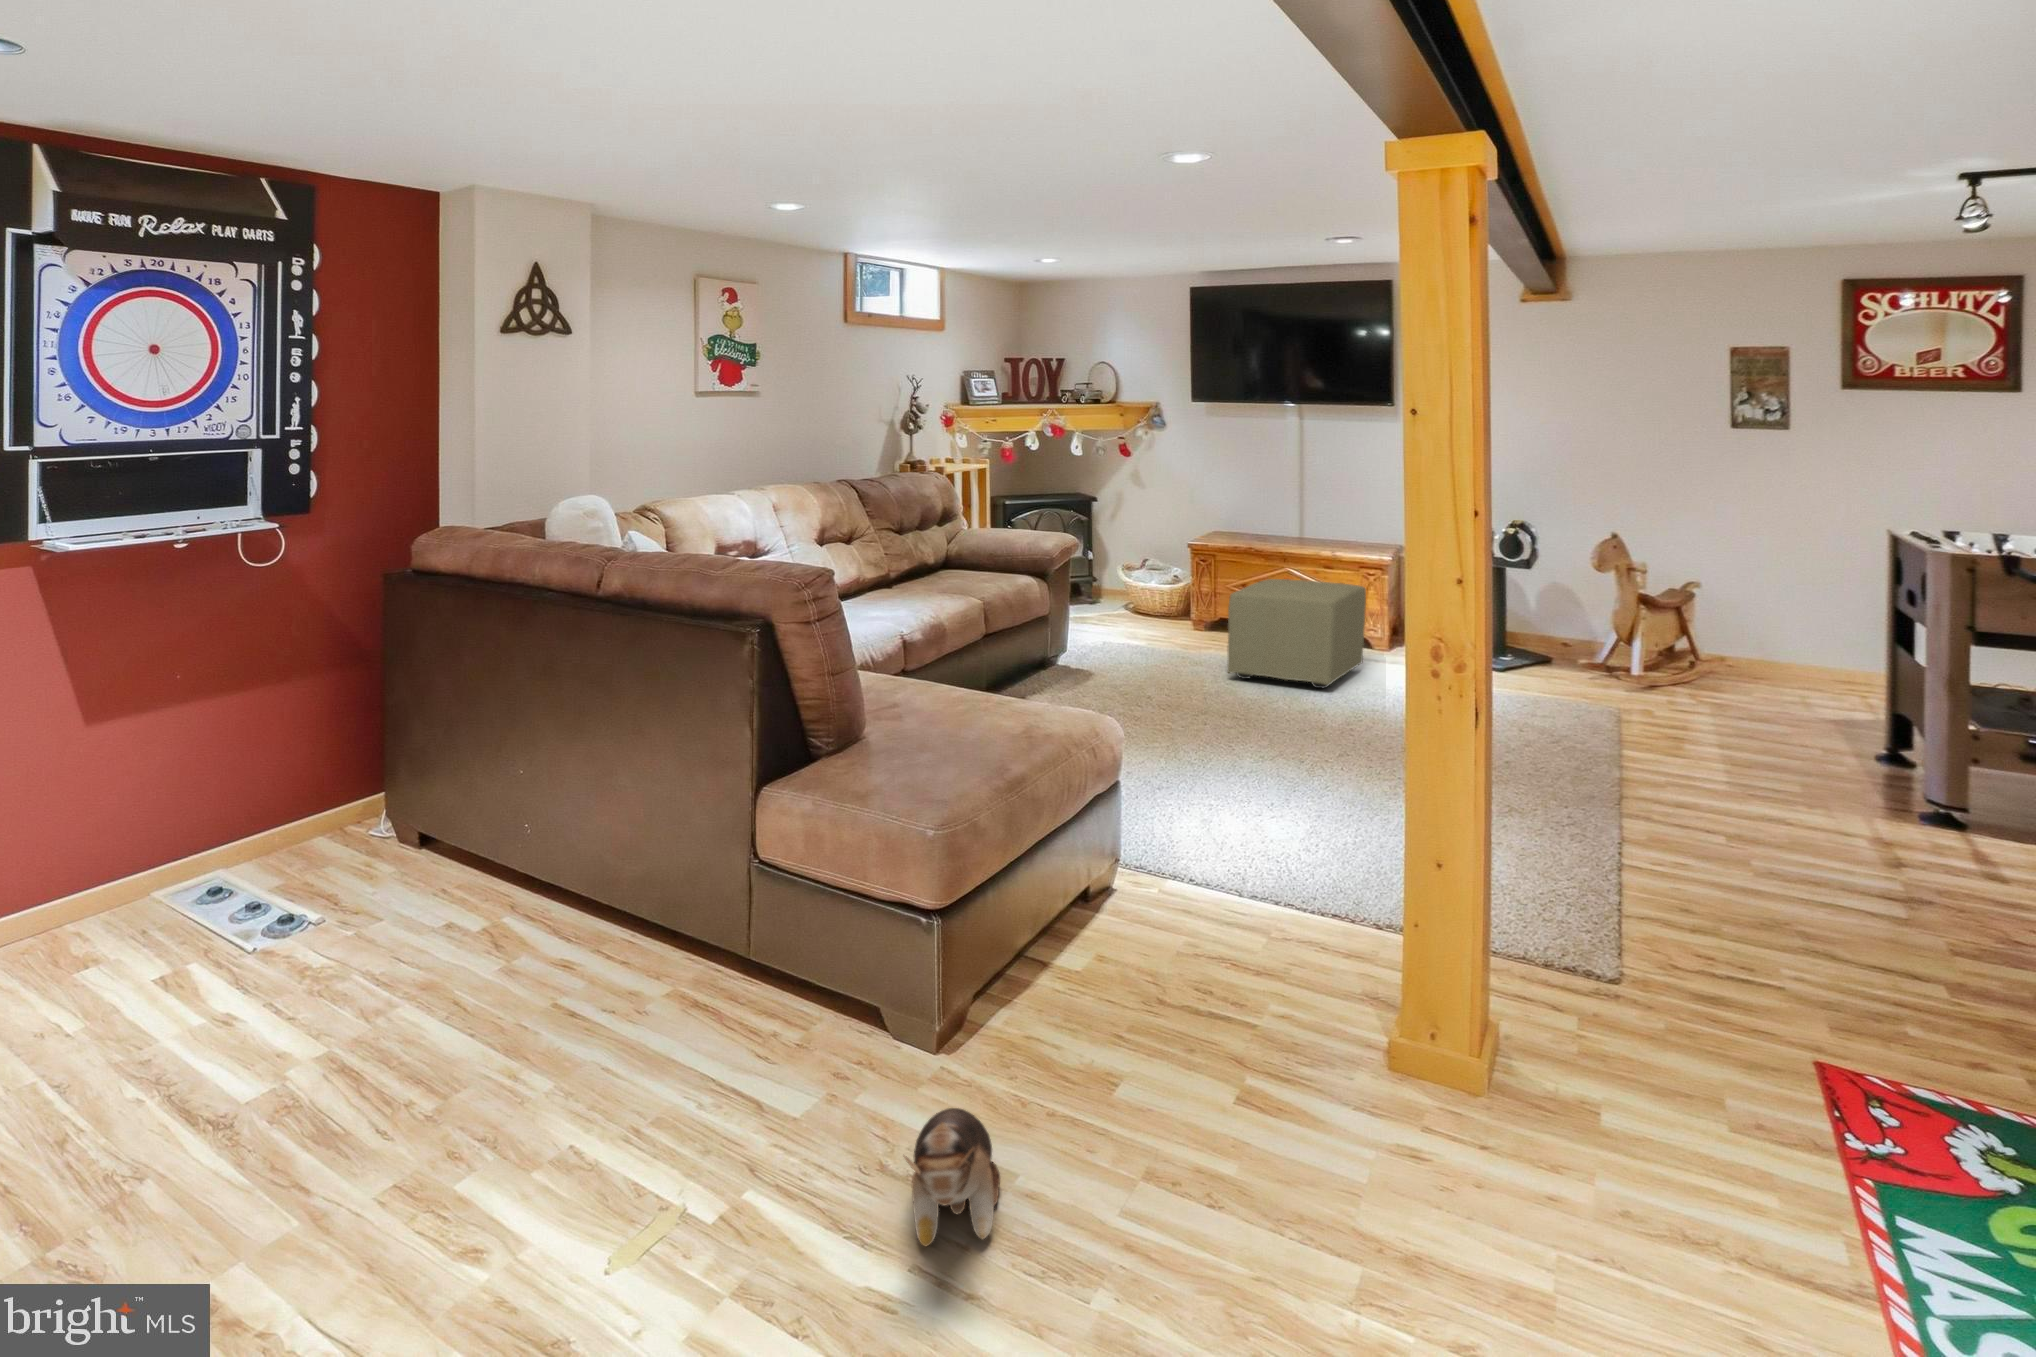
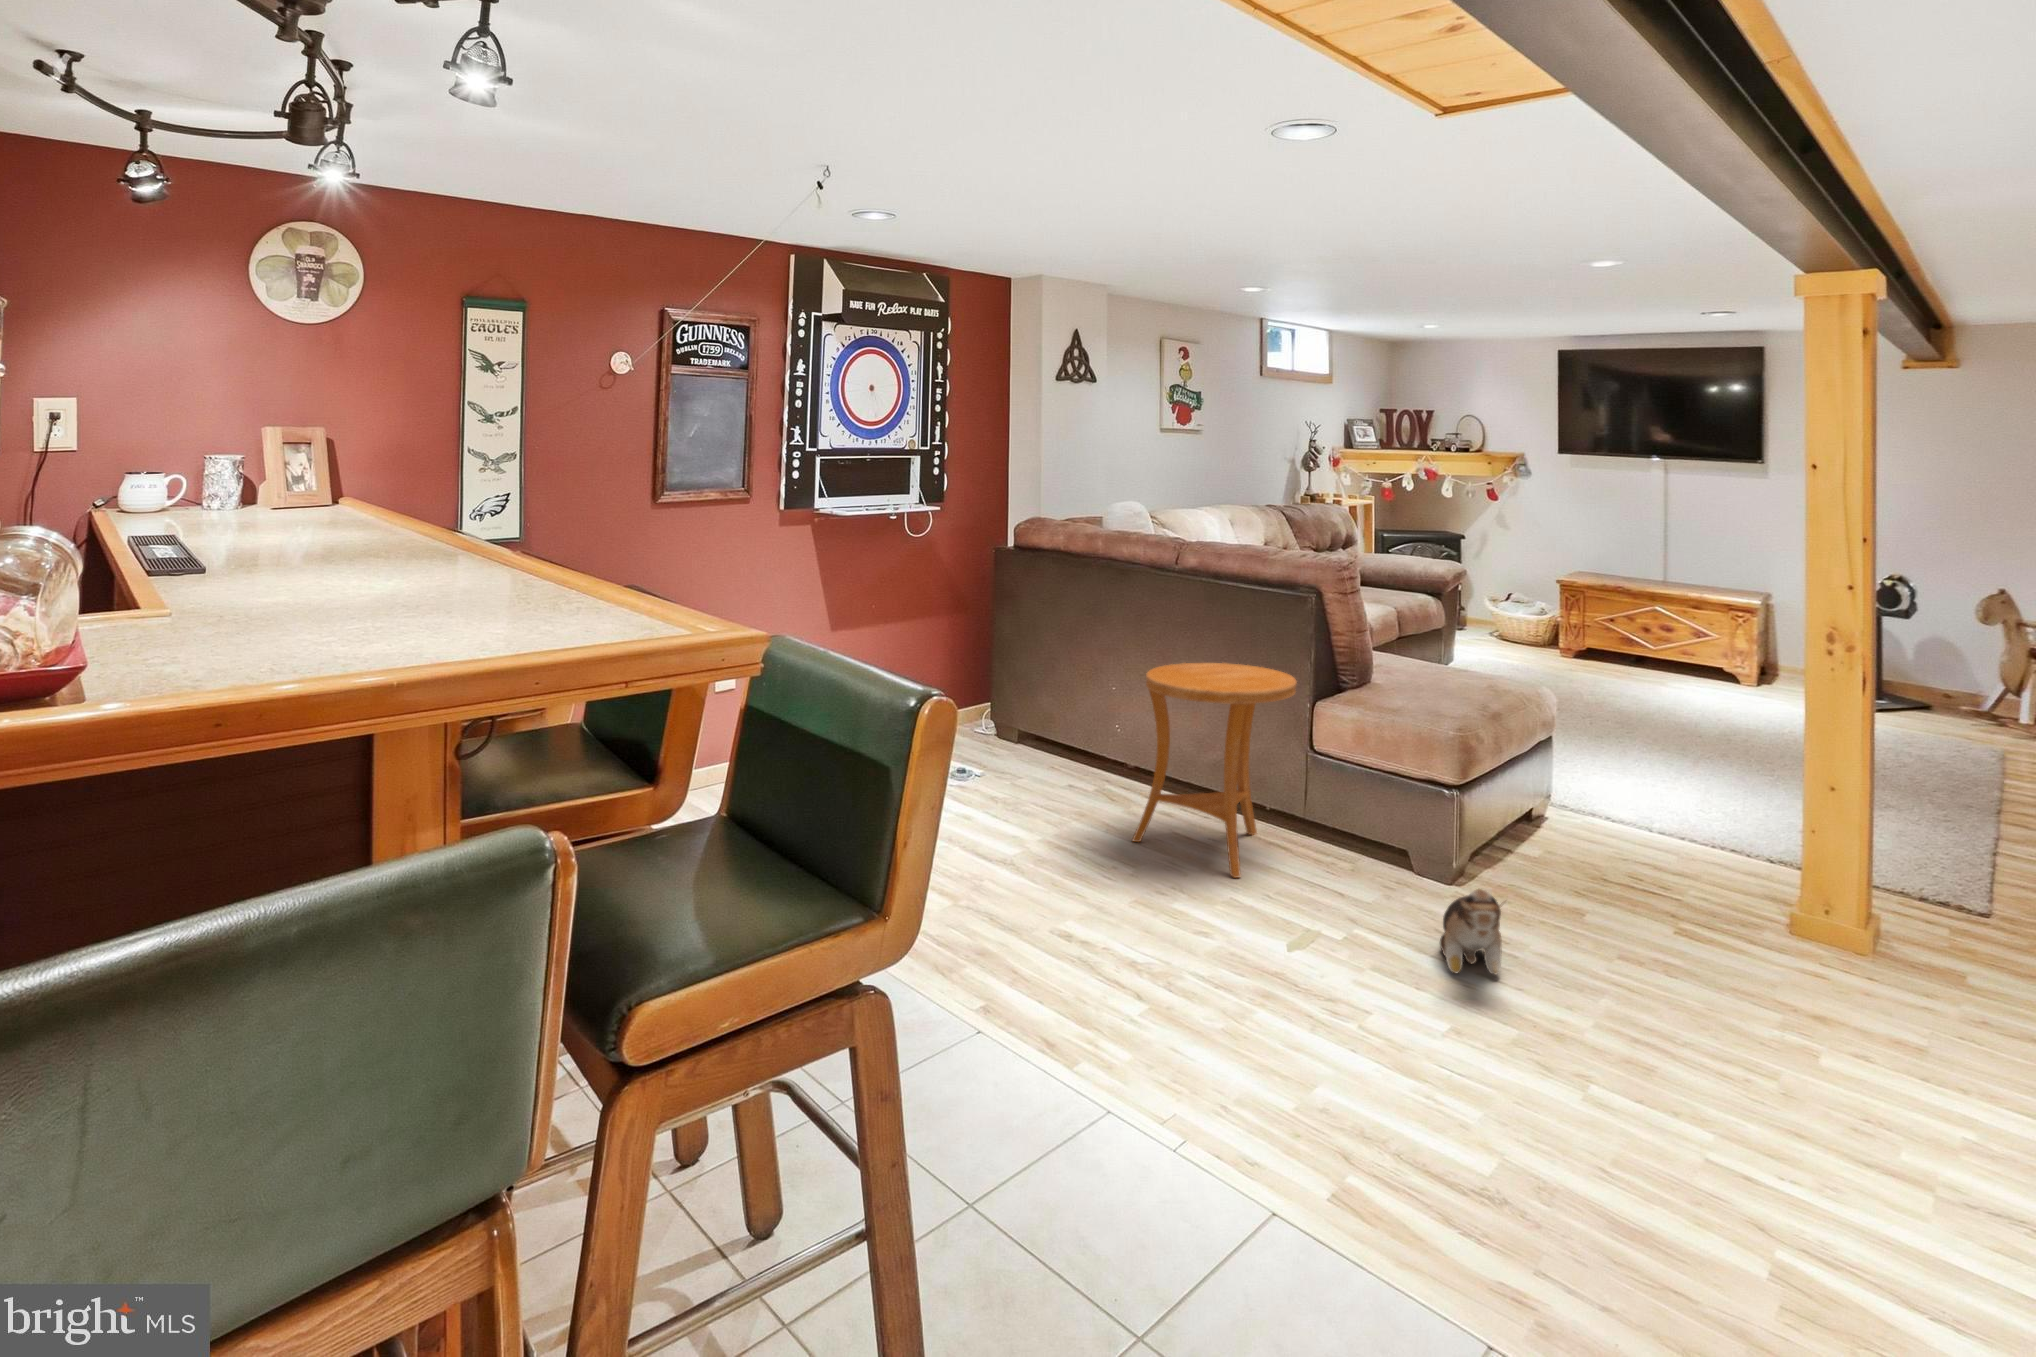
ottoman: present [1227,579,1366,688] -> none [1599,612,1743,710]
side table: none [521,736,752,1069] -> present [1133,663,1297,878]

